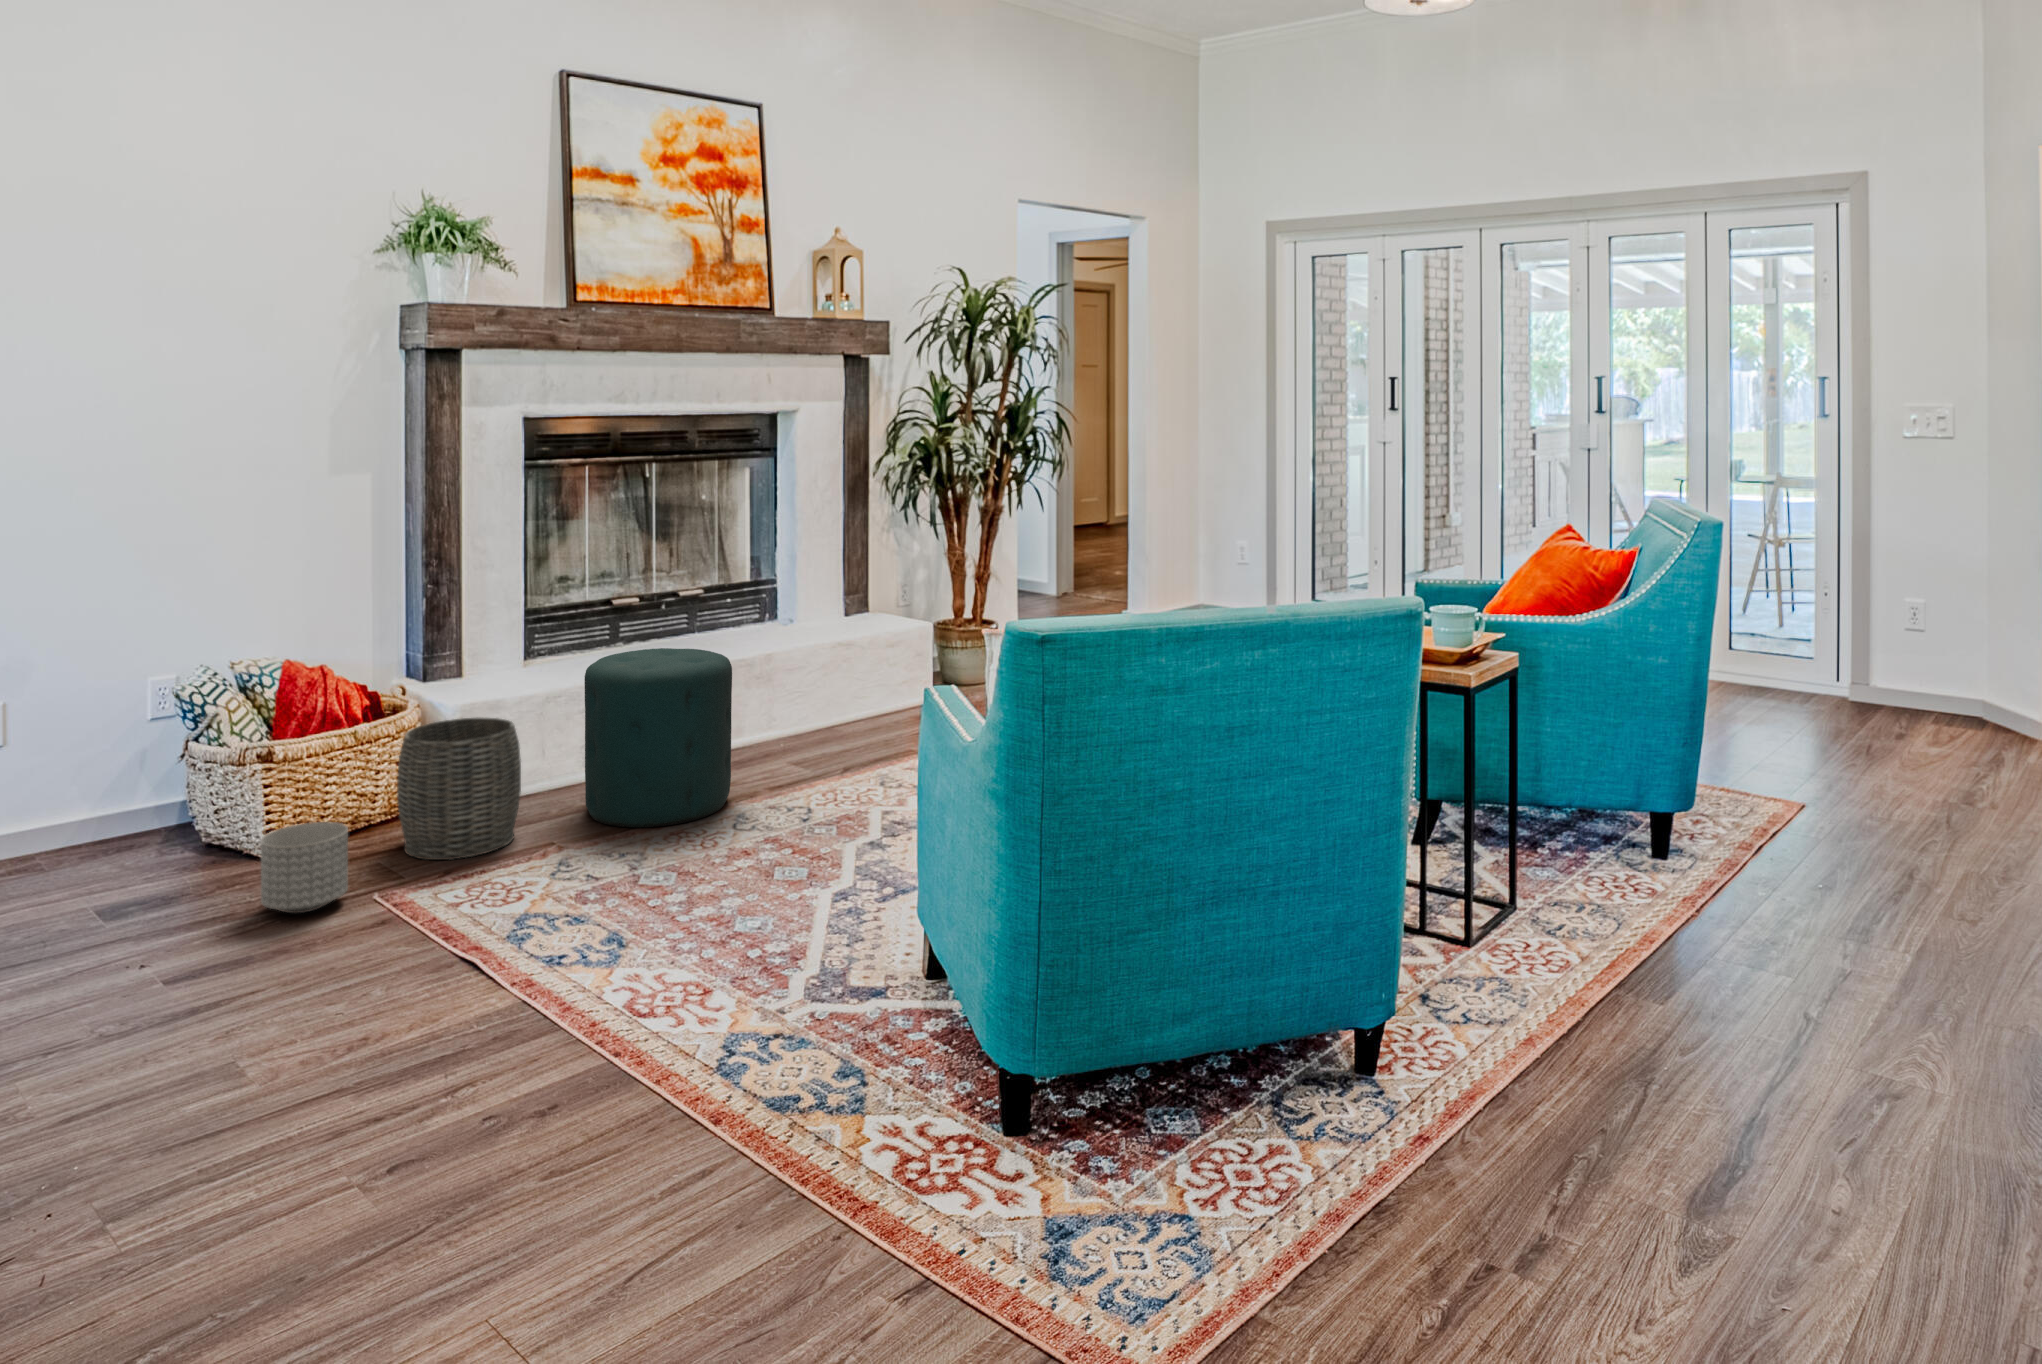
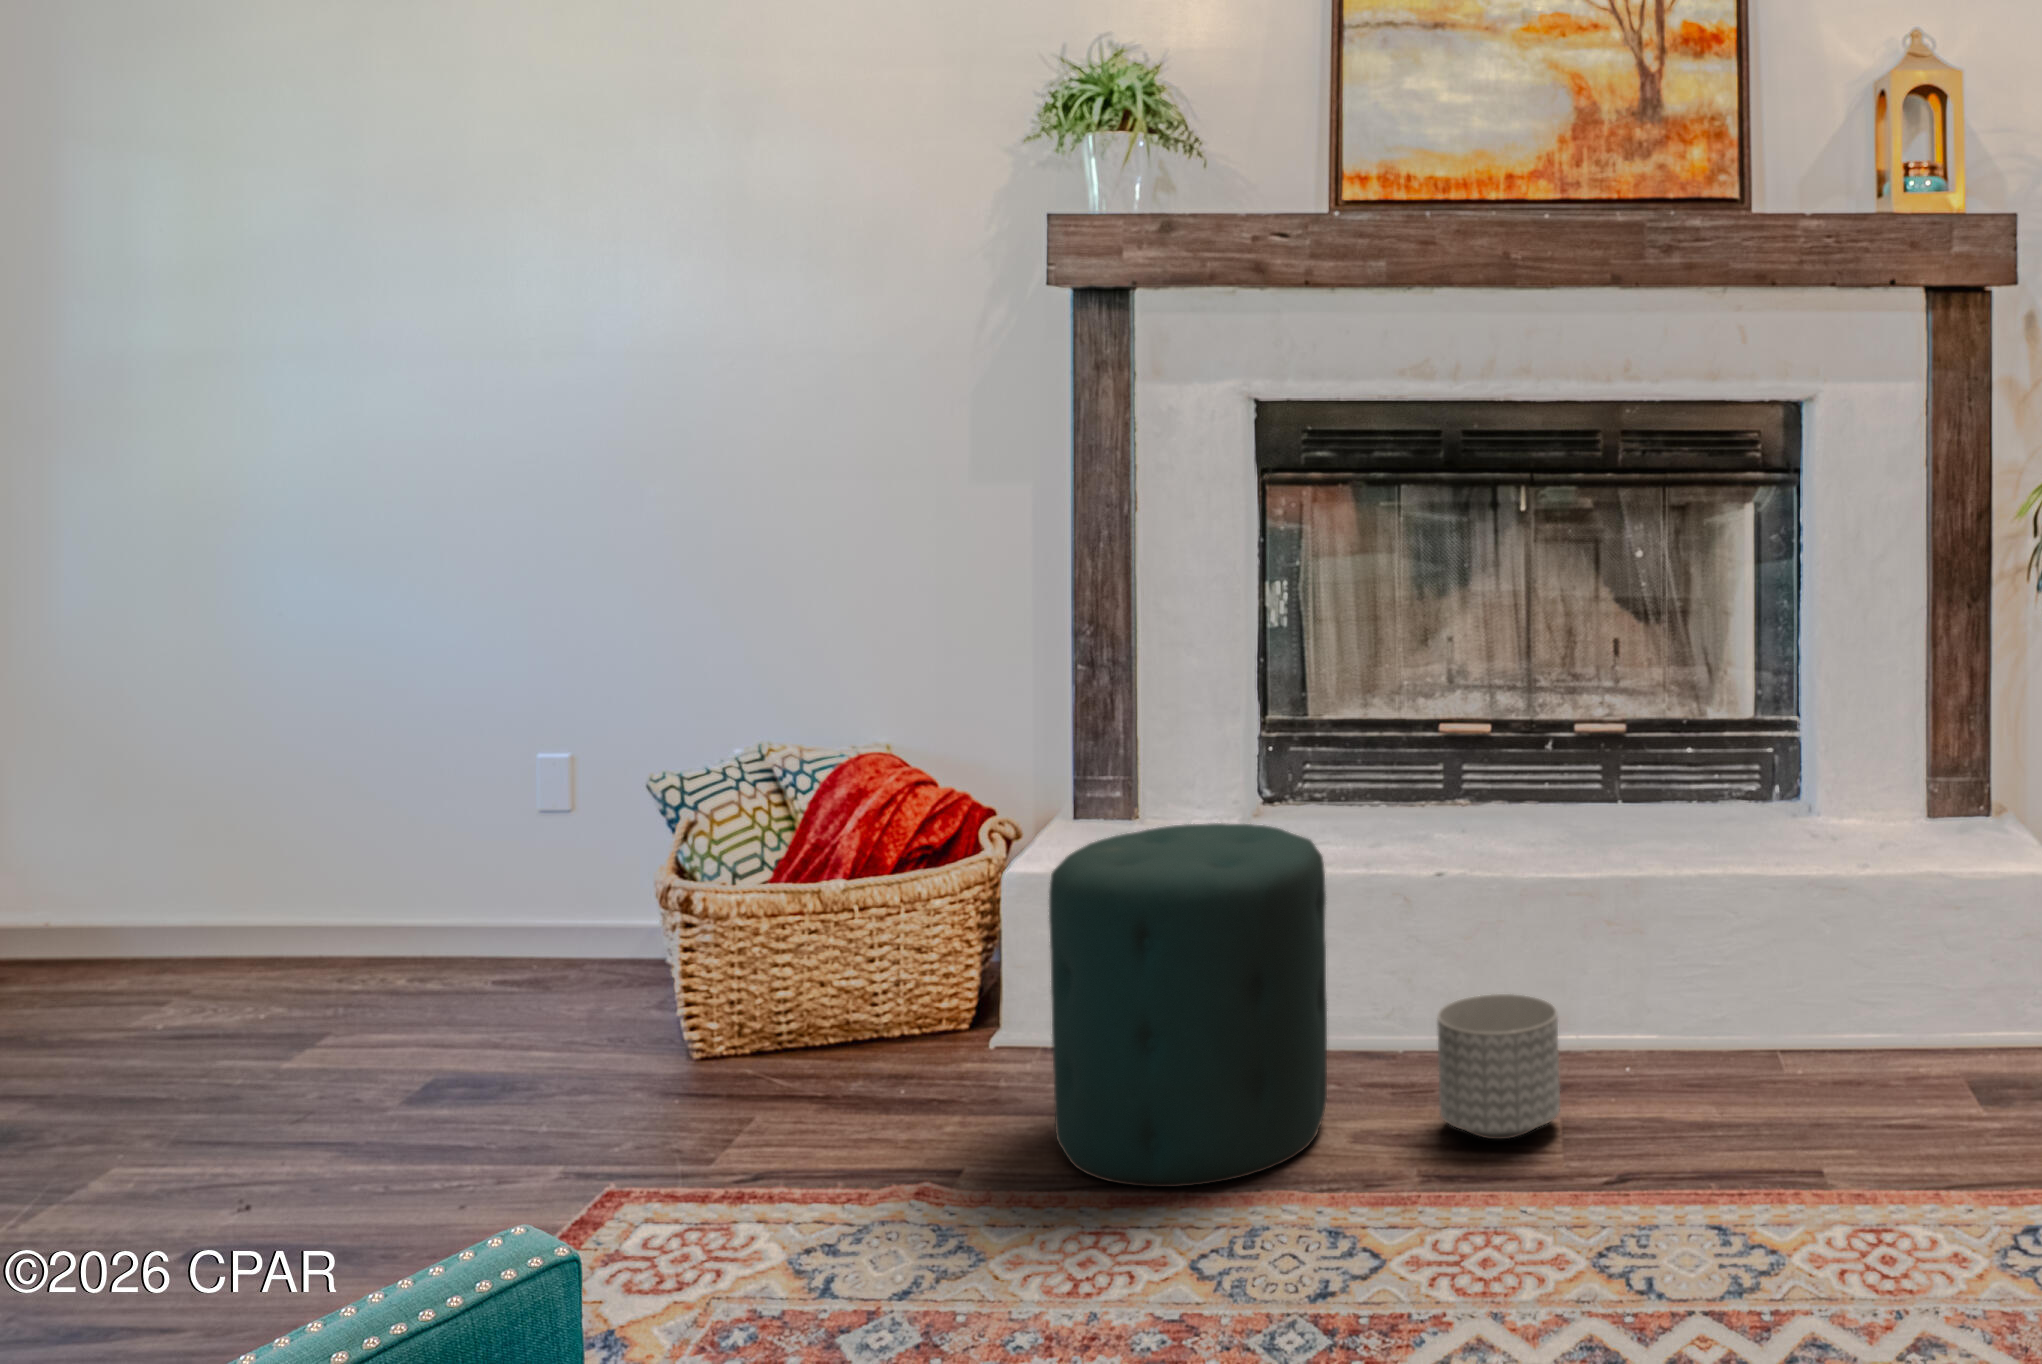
woven basket: present [397,718,521,860] -> none [769,895,974,1145]
planter: present [261,822,348,913] -> present [1437,994,1560,1139]

